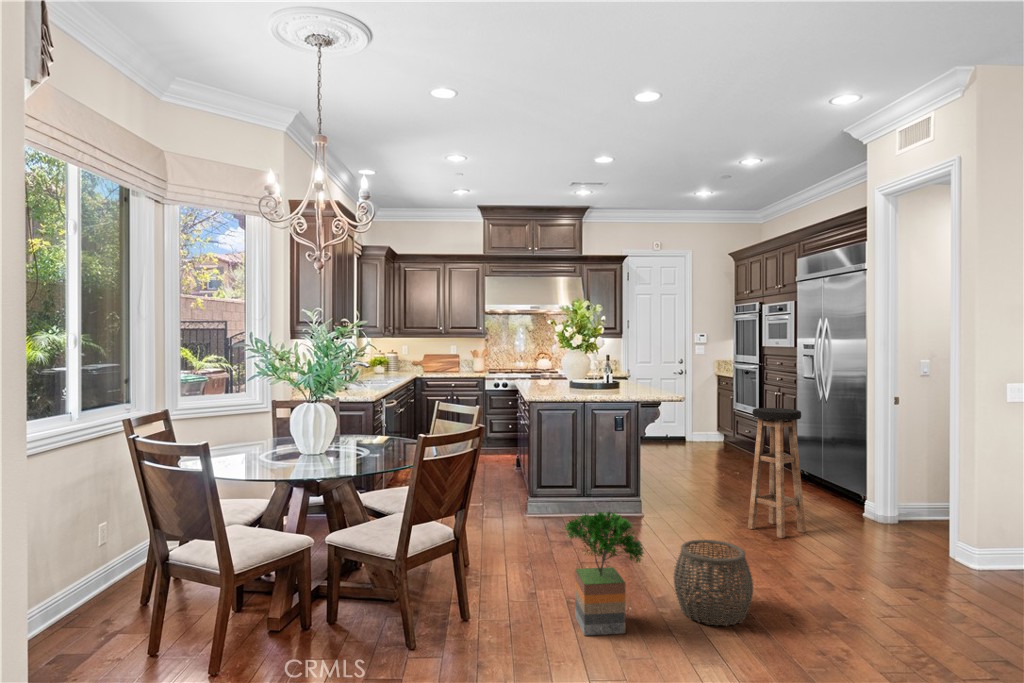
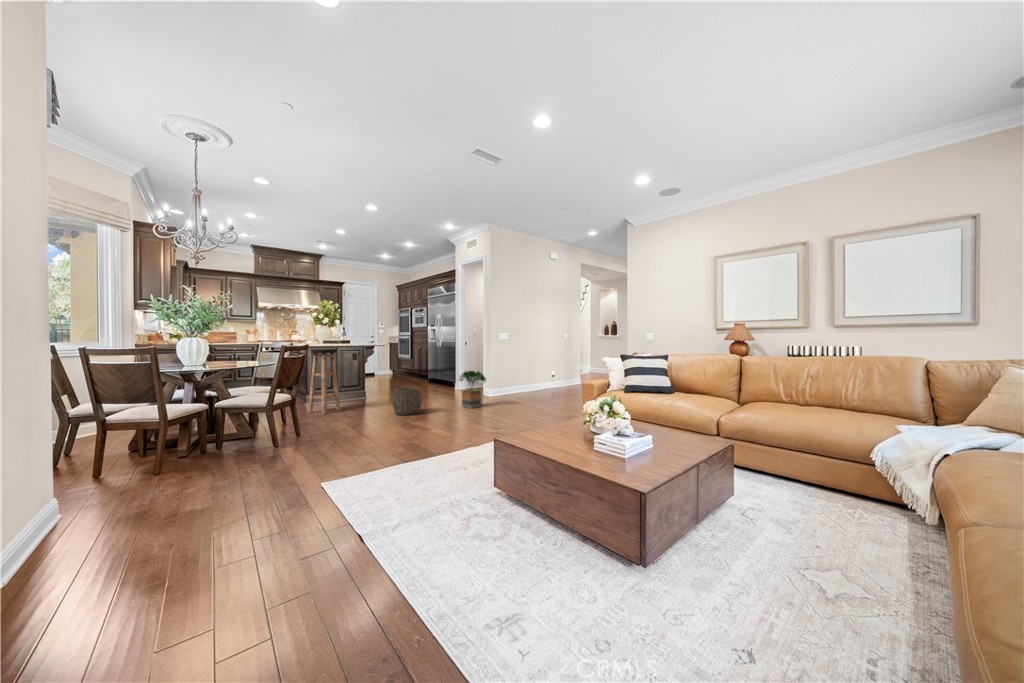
bar stool: present [748,408,806,538] -> present [308,349,340,414]
potted tree: present [565,512,643,636] -> present [460,371,486,408]

